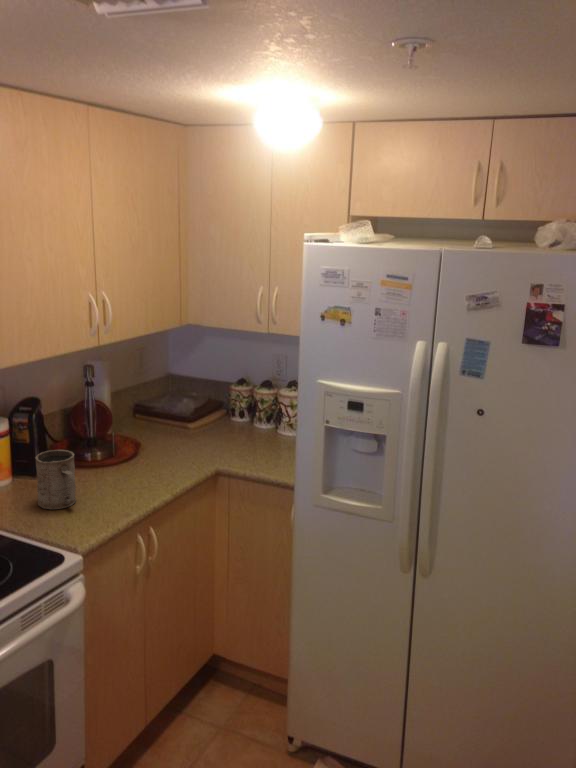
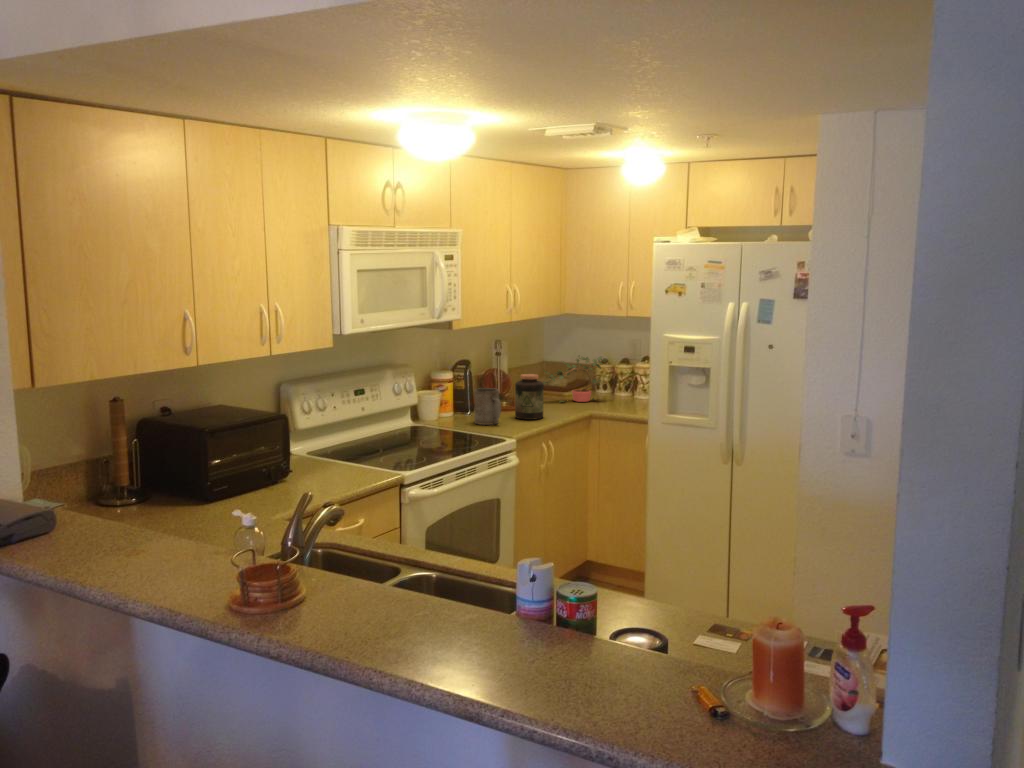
potted plant: none [155,381,244,446] -> present [543,356,605,402]
jar: none [105,423,147,492] -> present [515,374,544,420]

